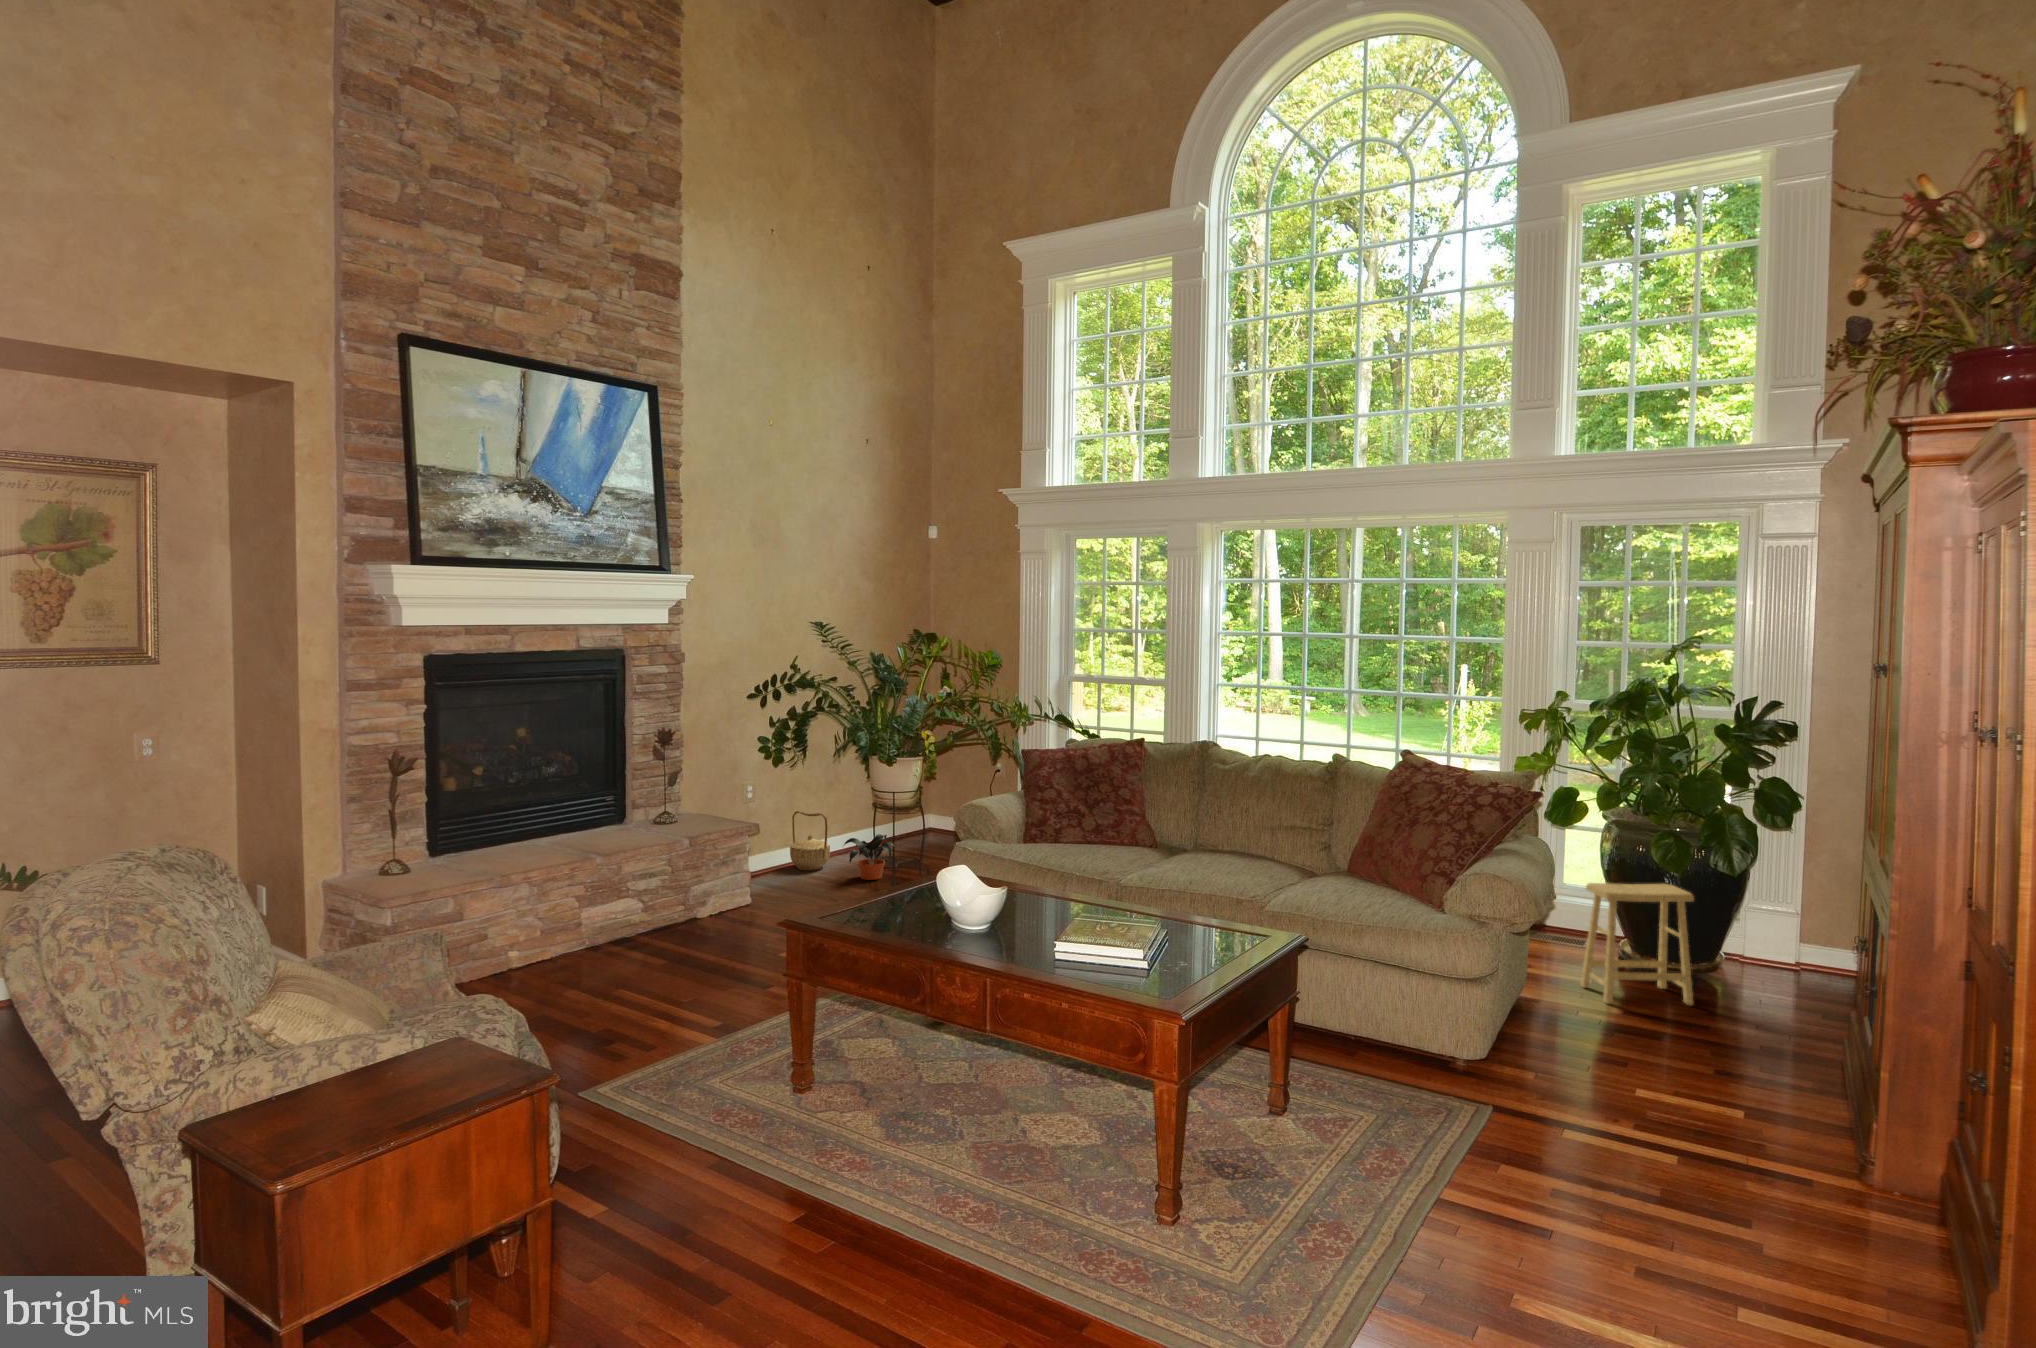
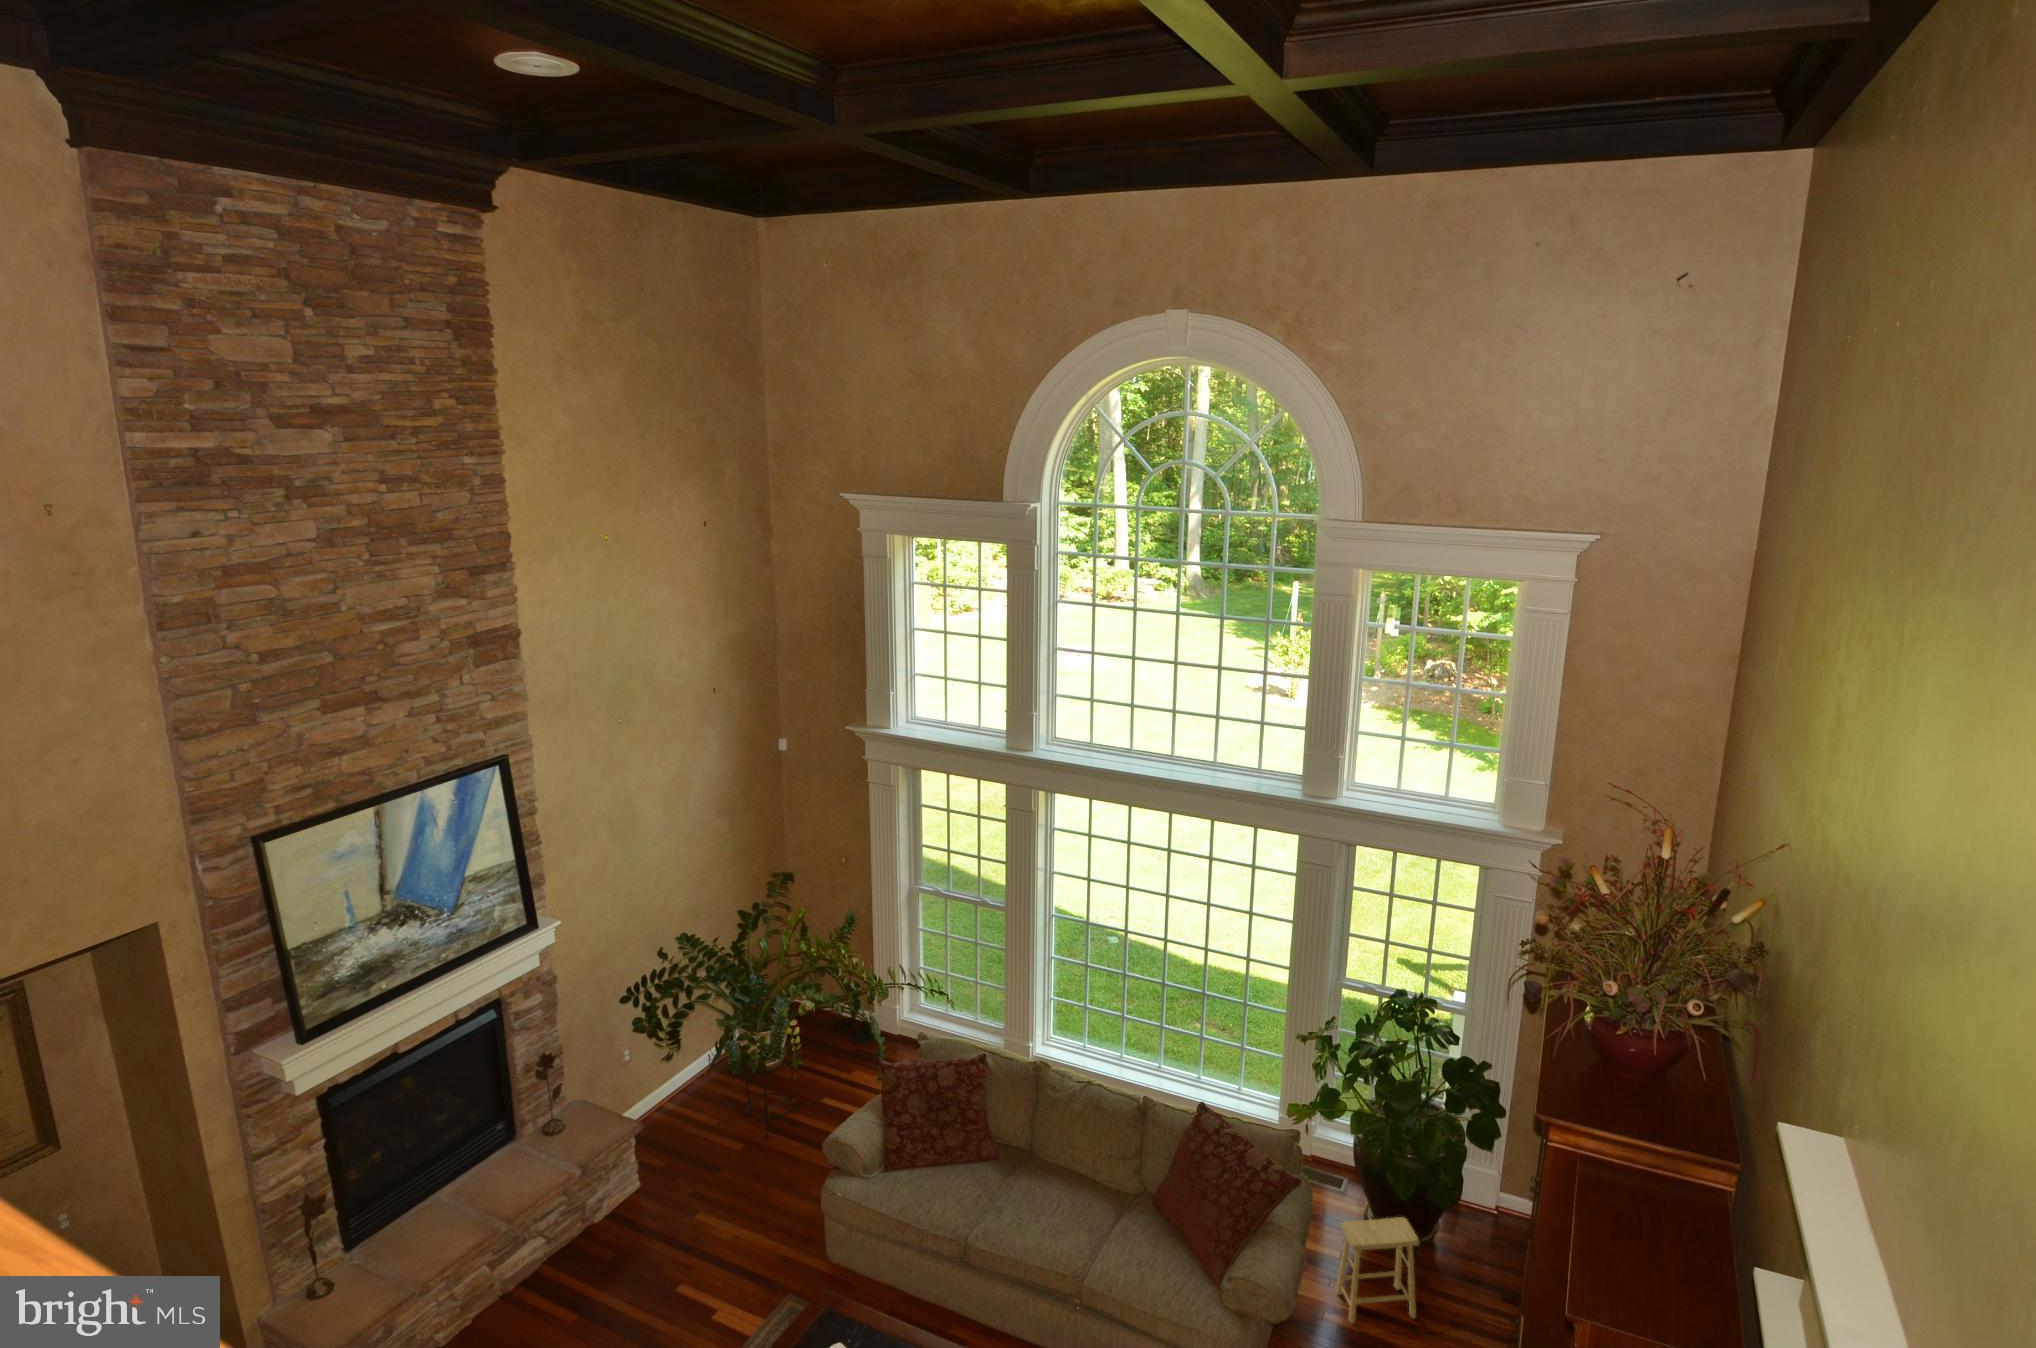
basket: present [790,811,830,870] -> none [673,1063,711,1119]
potted plant: present [844,834,895,880] -> none [722,1087,772,1135]

